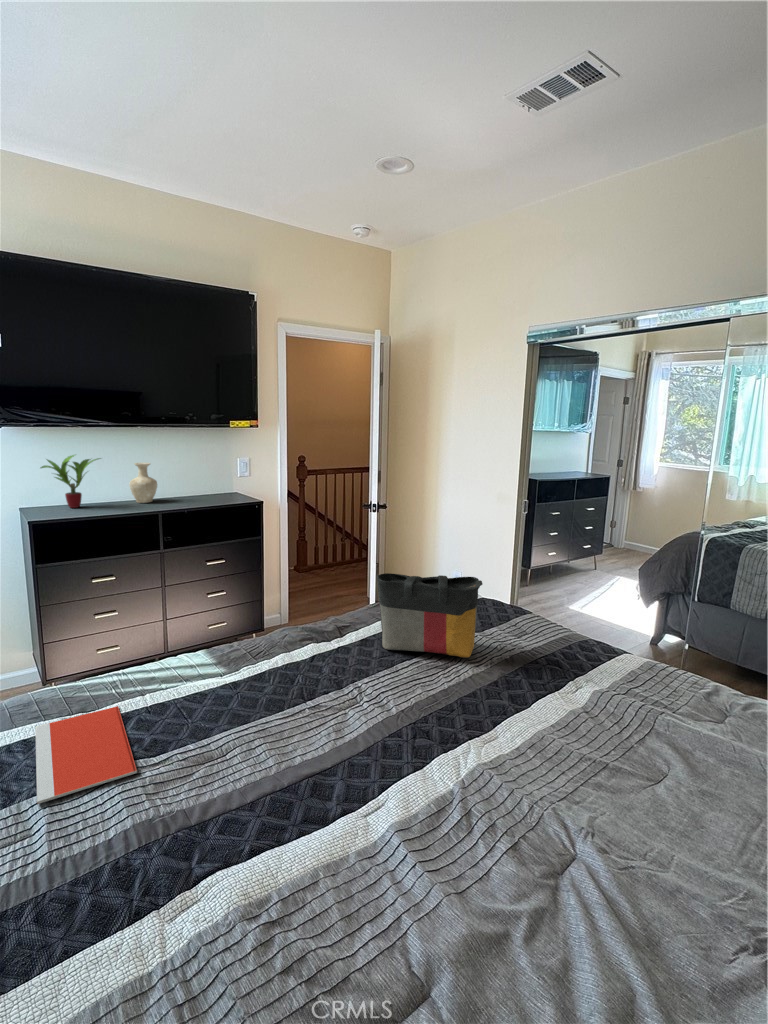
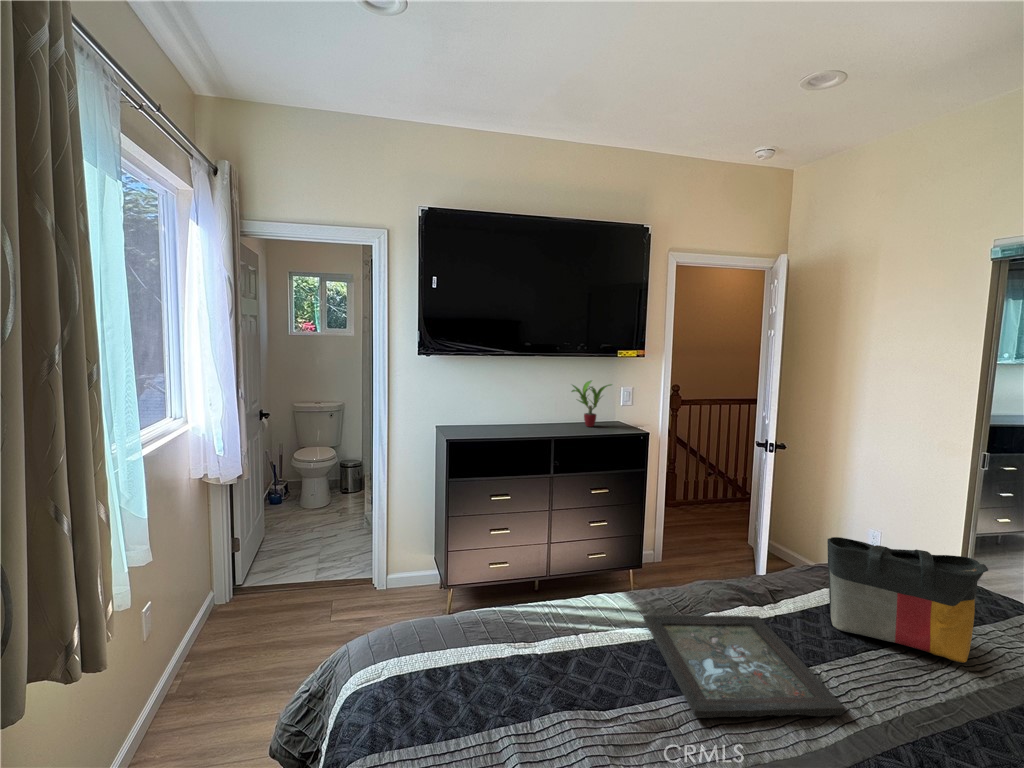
potted plant: present [41,455,101,508] -> present [572,381,612,427]
vase: present [129,462,157,503] -> none [525,390,550,428]
tray: none [216,649,370,743] -> present [643,615,846,718]
notebook: present [35,706,137,804] -> none [487,643,593,736]

